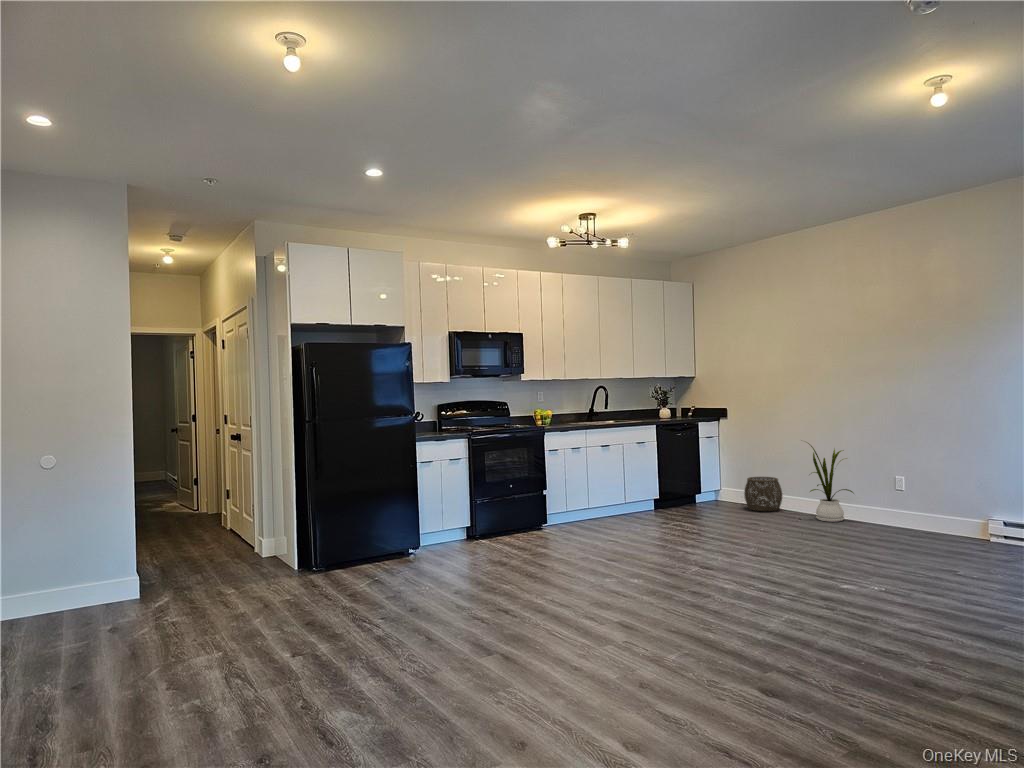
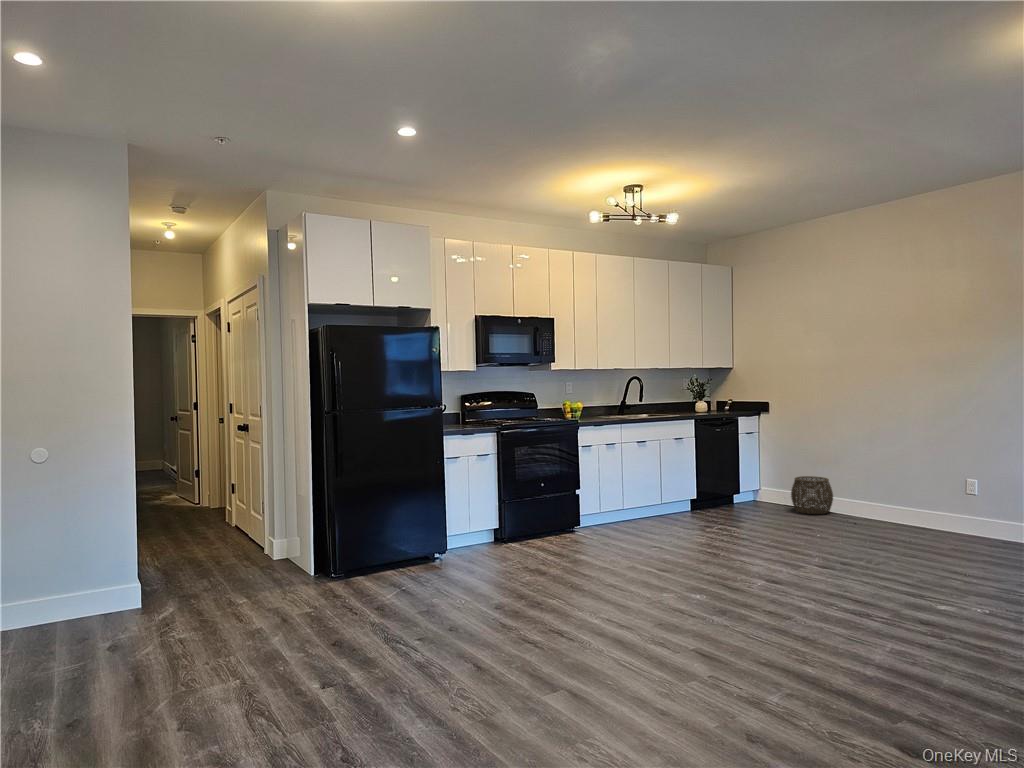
house plant: present [808,443,853,522] -> none [855,438,918,527]

